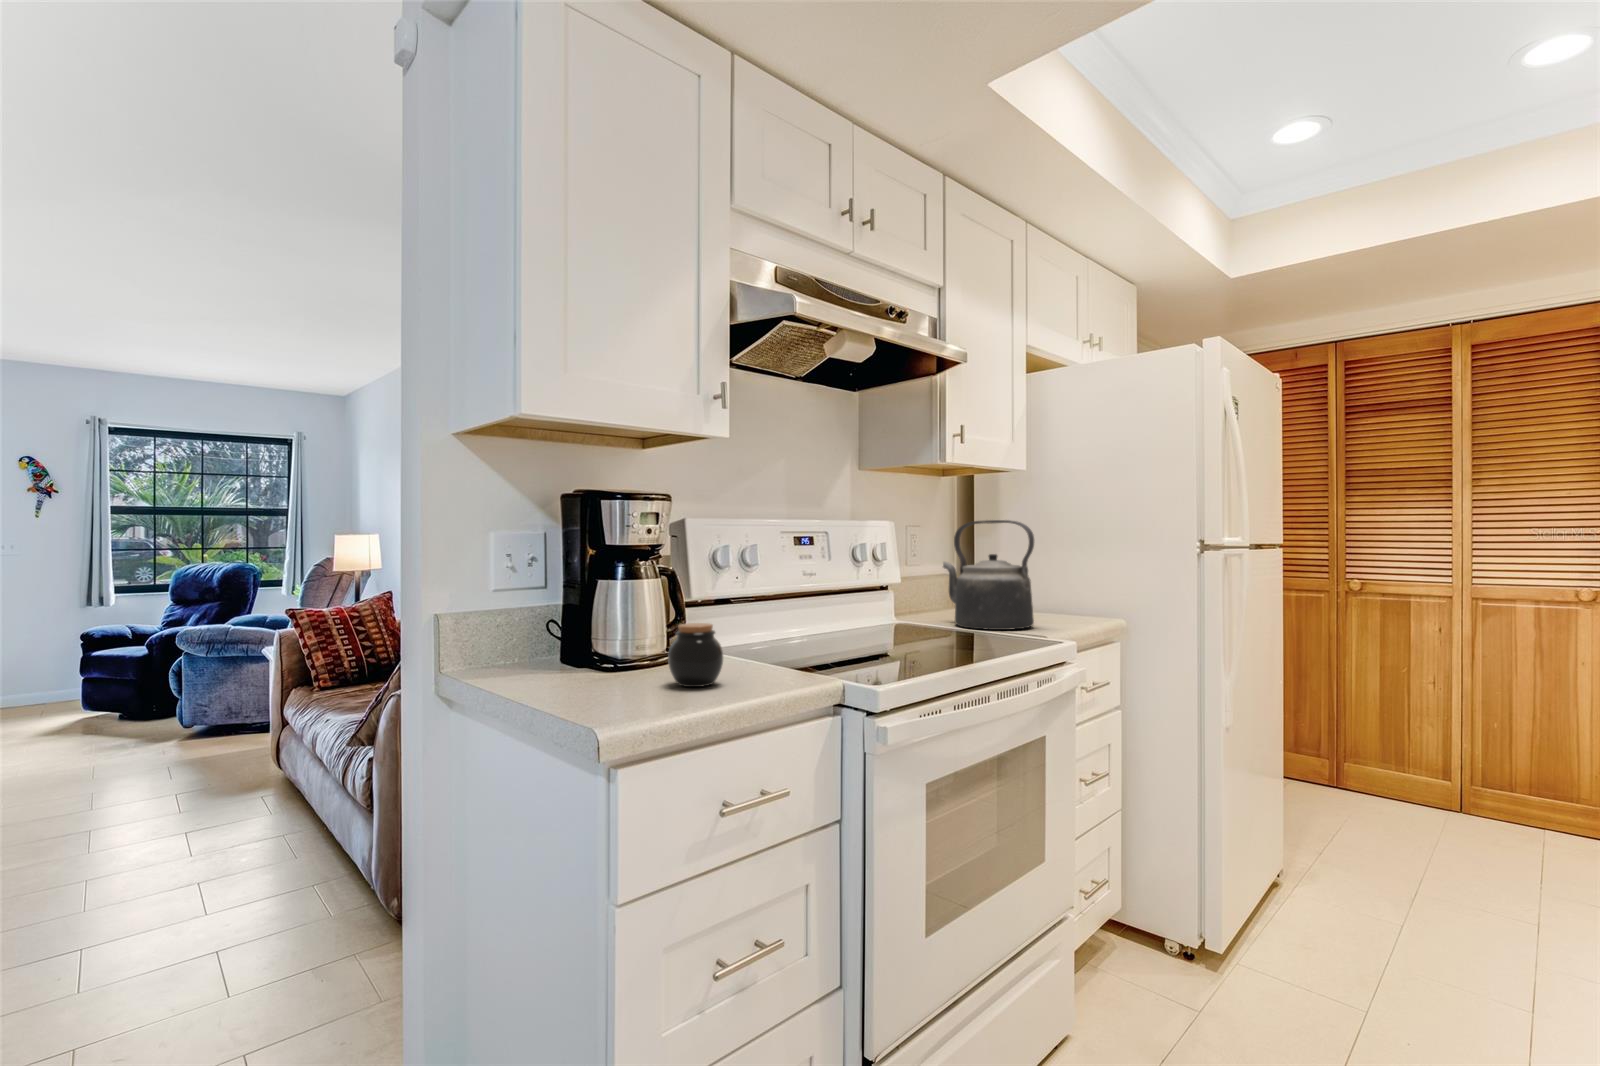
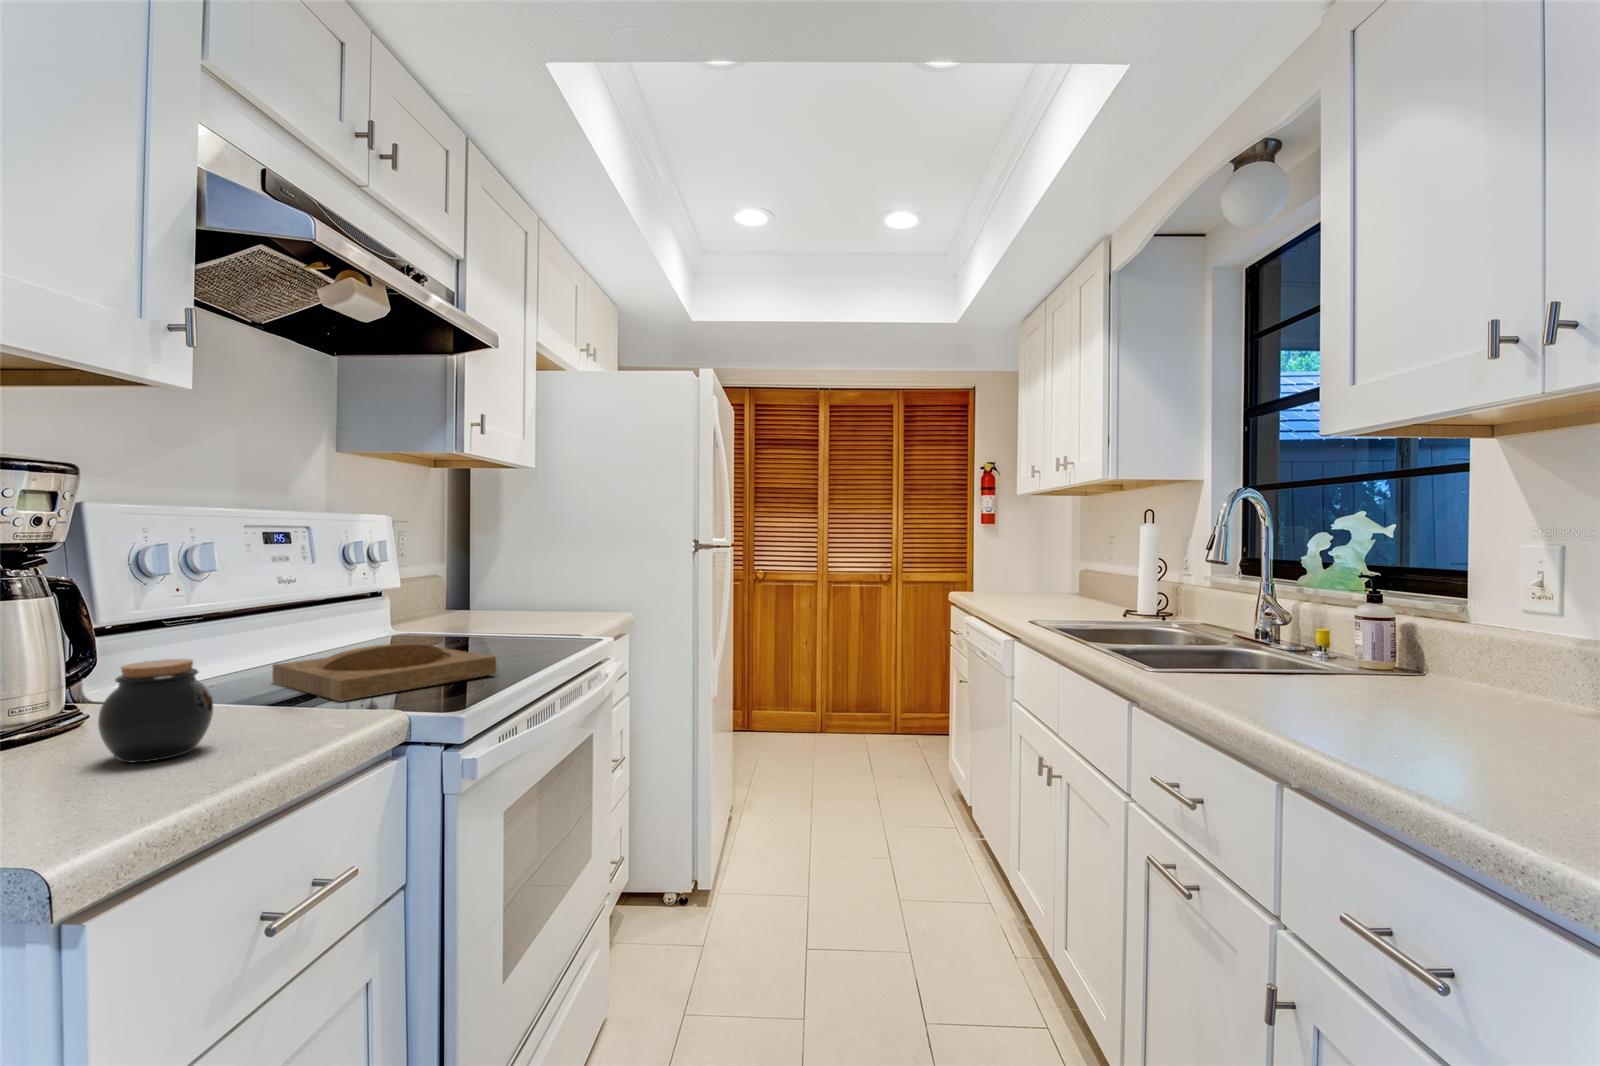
kettle: present [943,520,1034,630] -> none [453,518,560,632]
tray: none [786,629,933,668] -> present [273,644,496,702]

